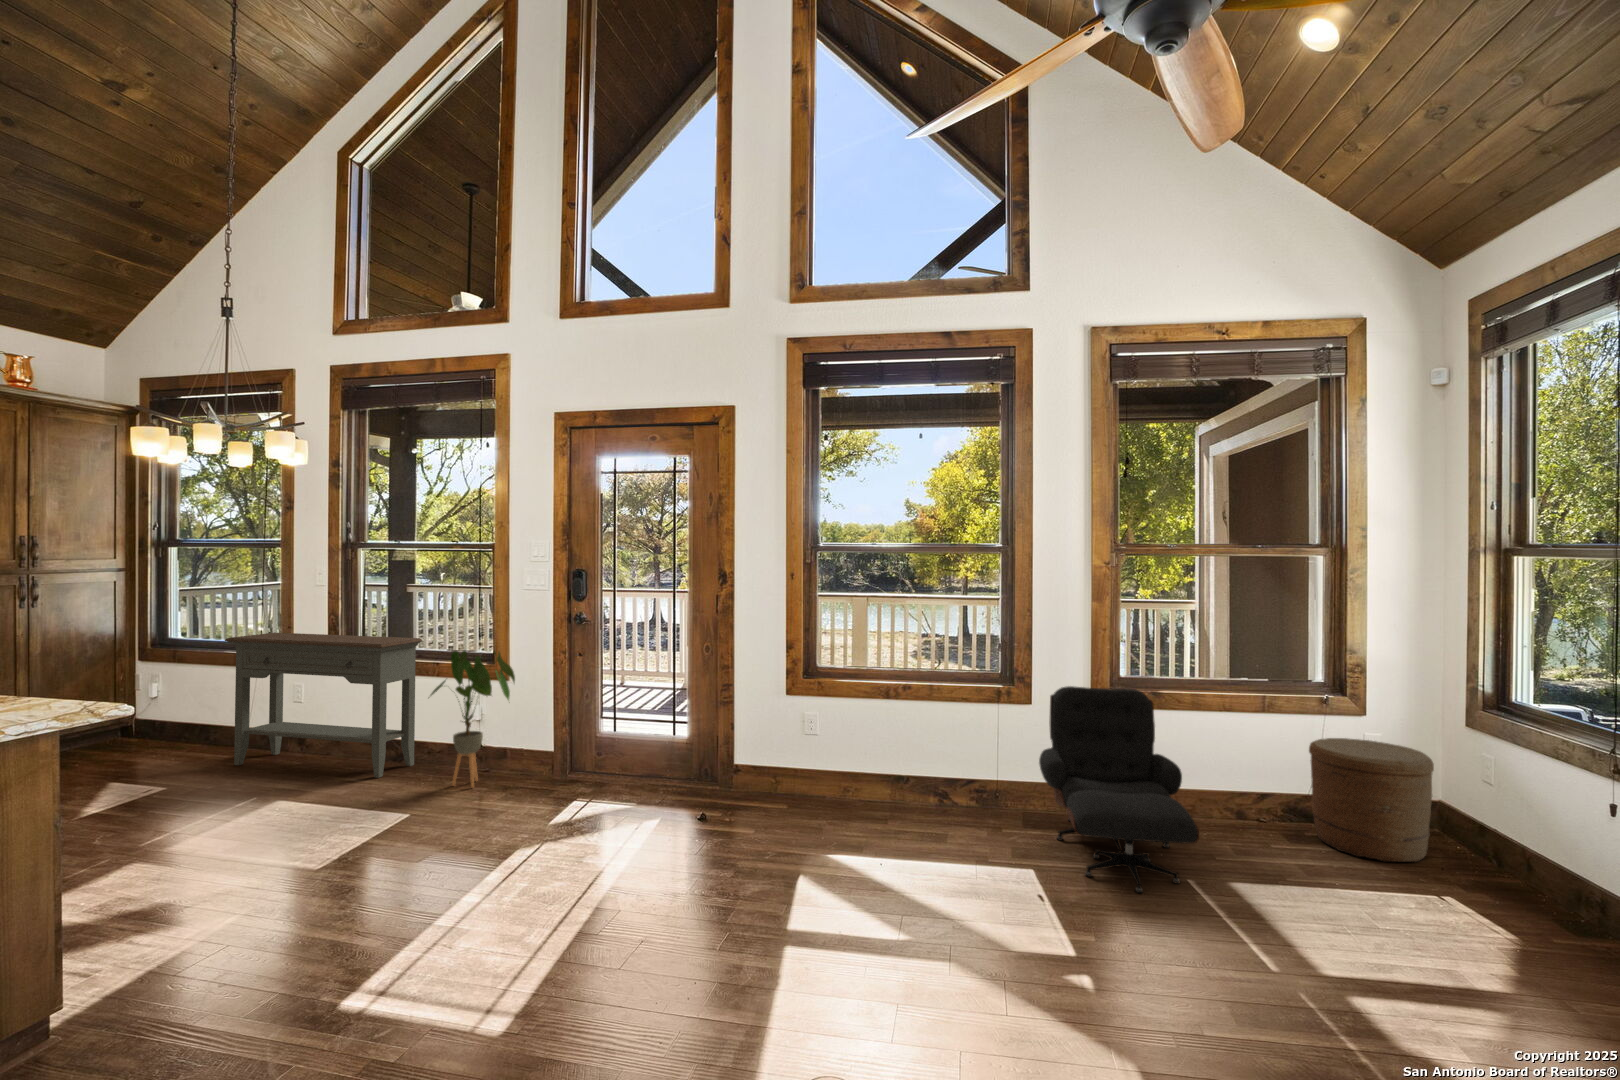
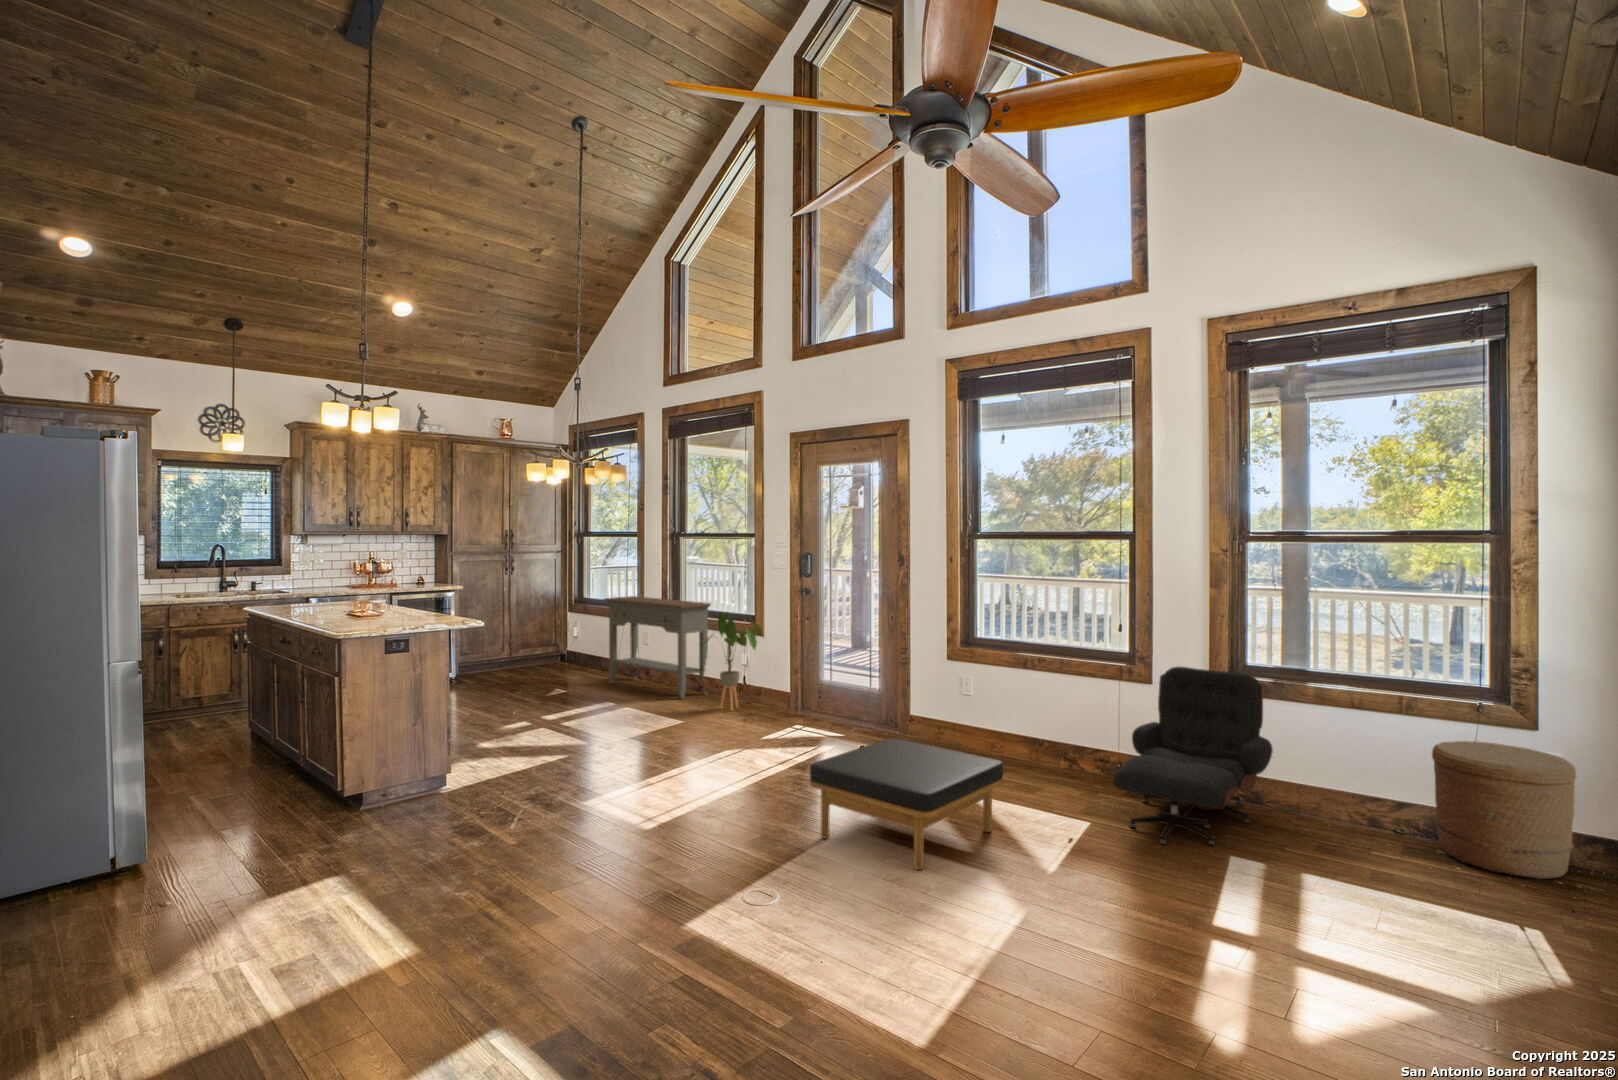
ottoman: none [771,812,987,1006] -> present [810,738,1004,870]

